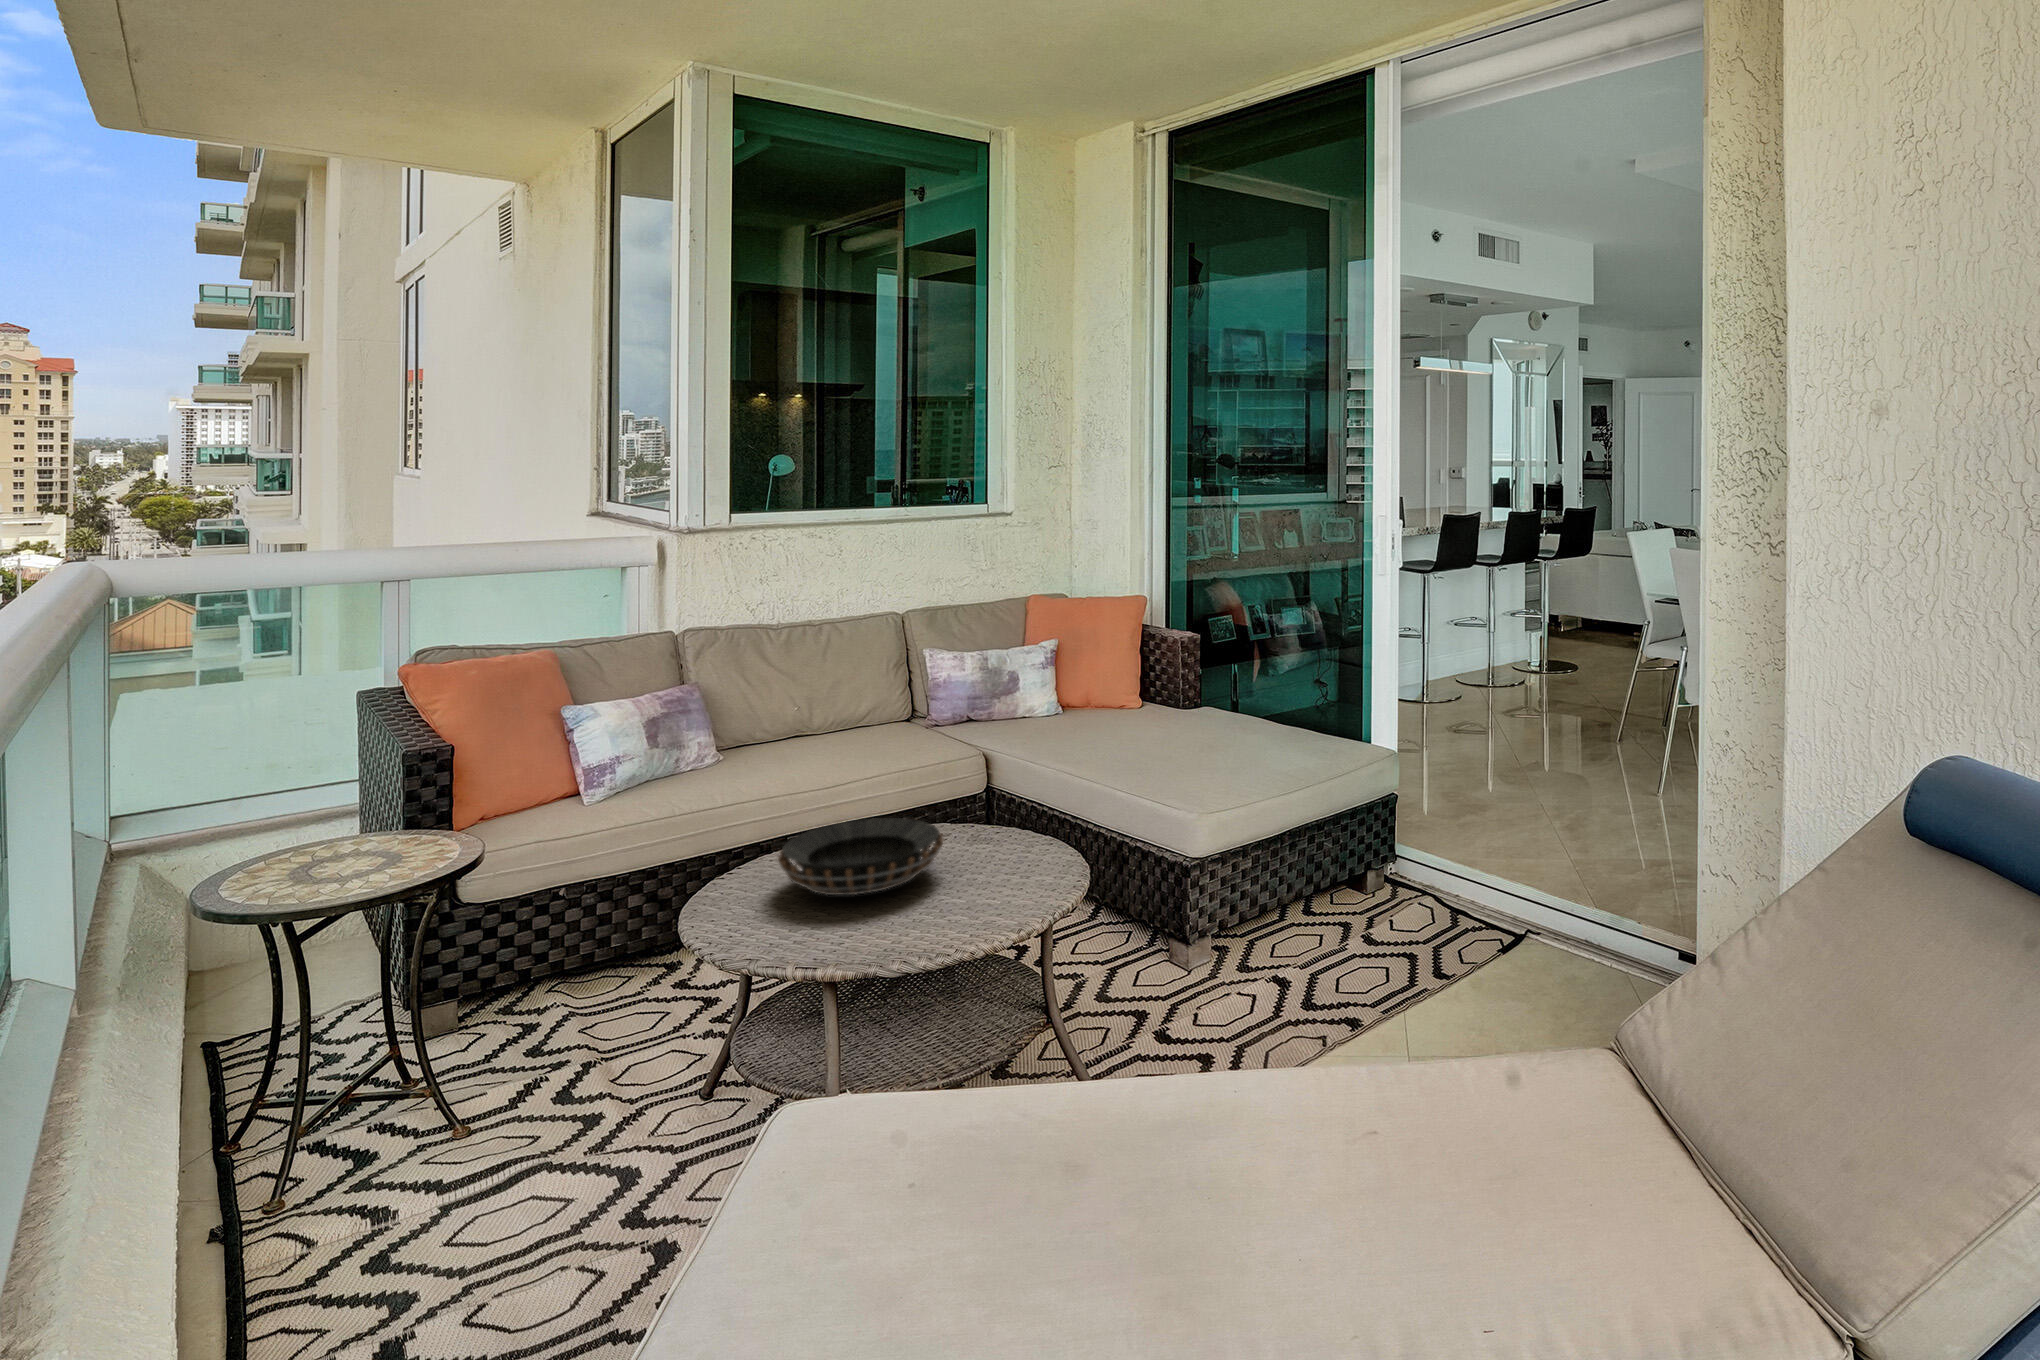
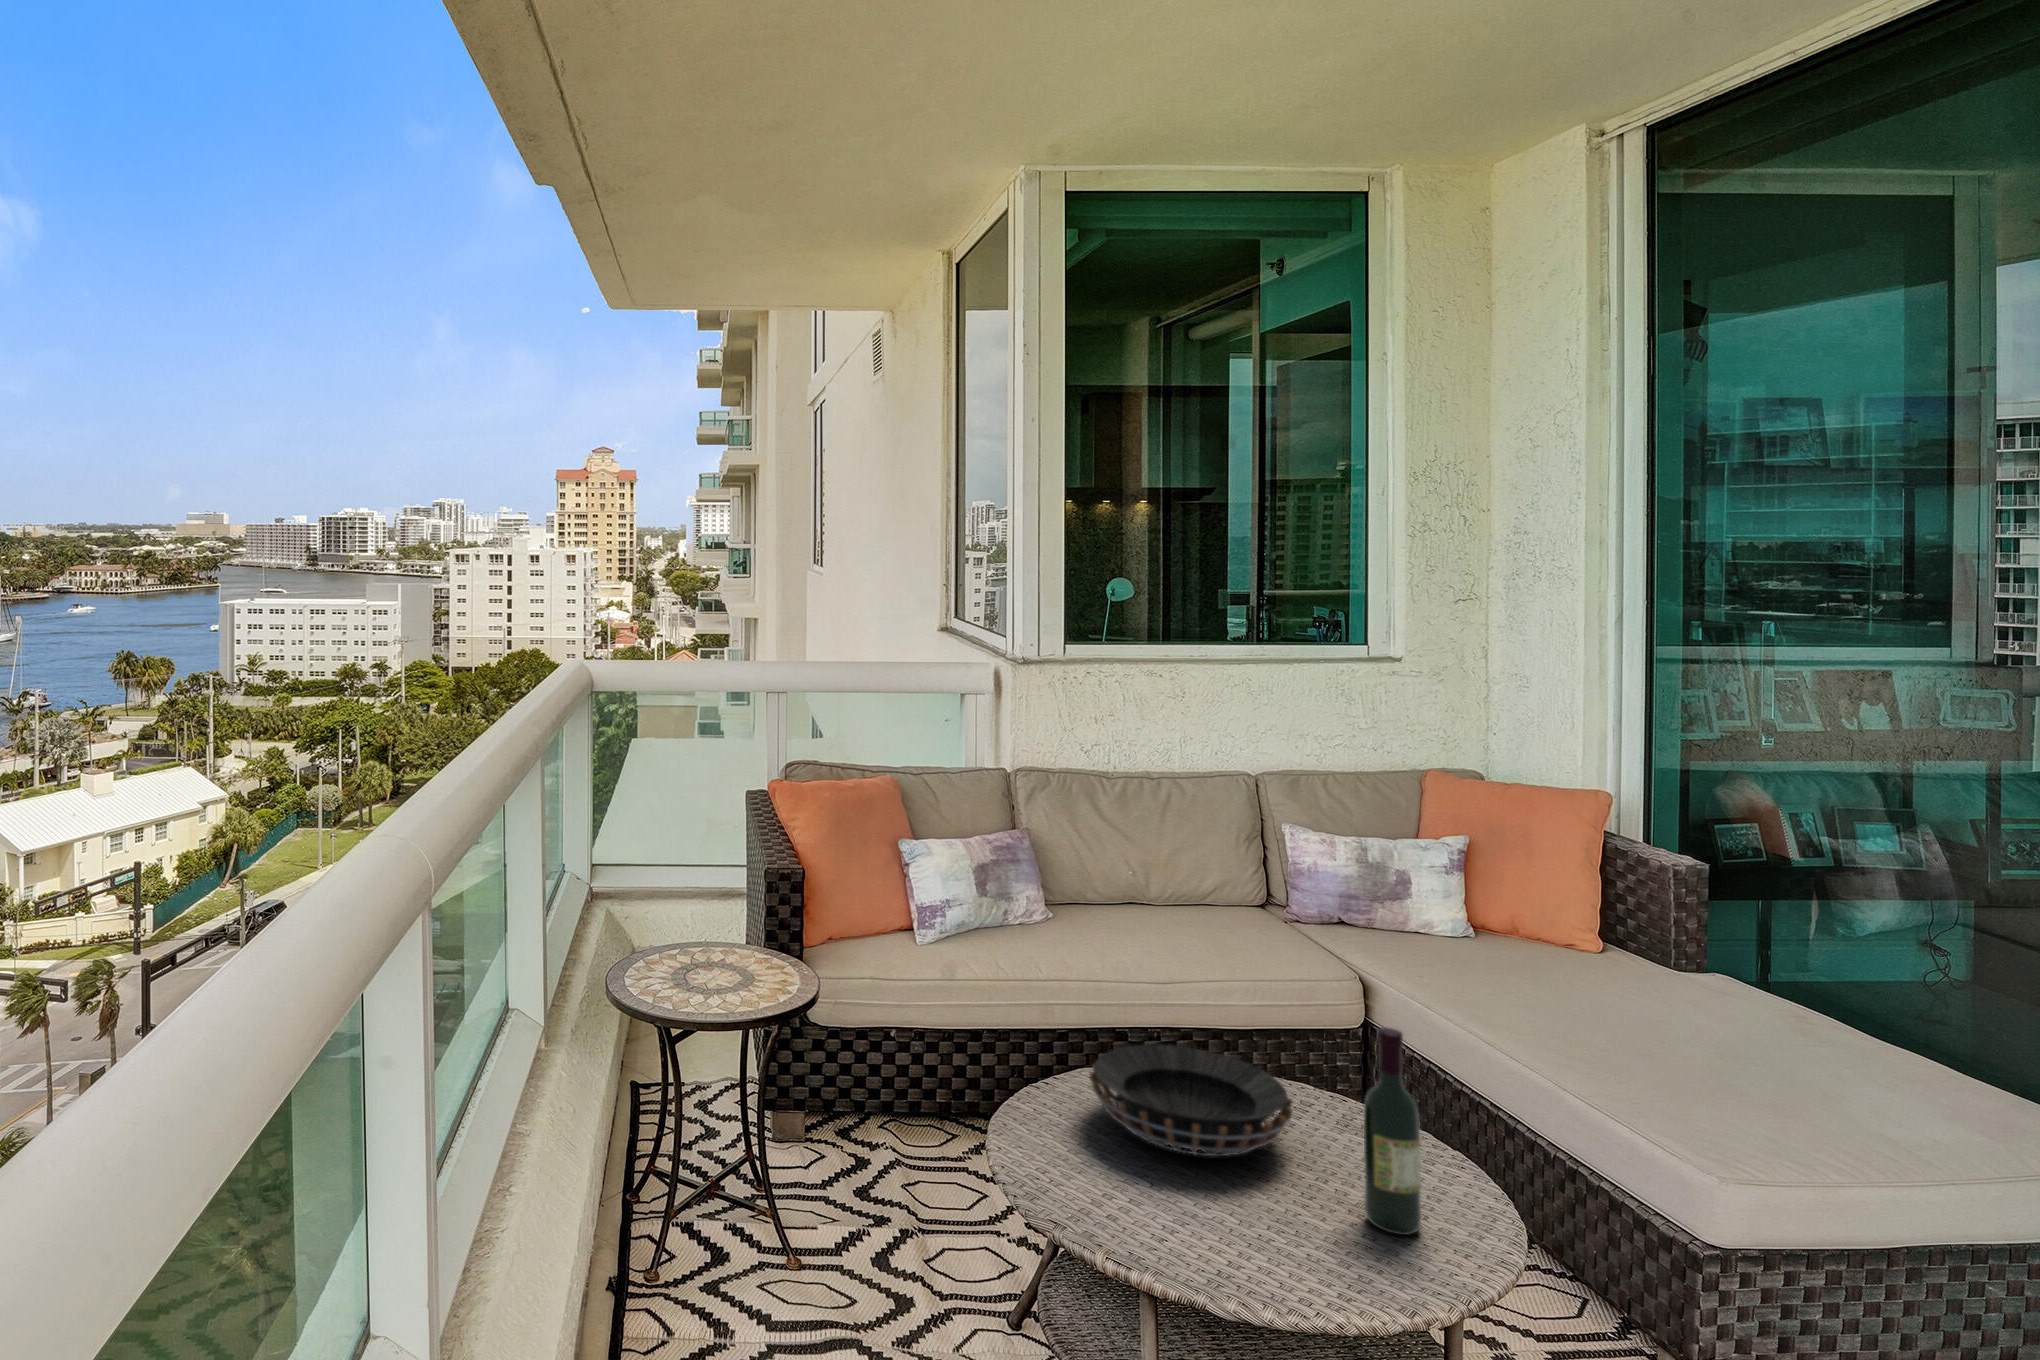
wine bottle: none [995,758,1032,901] -> present [1364,1027,1421,1235]

